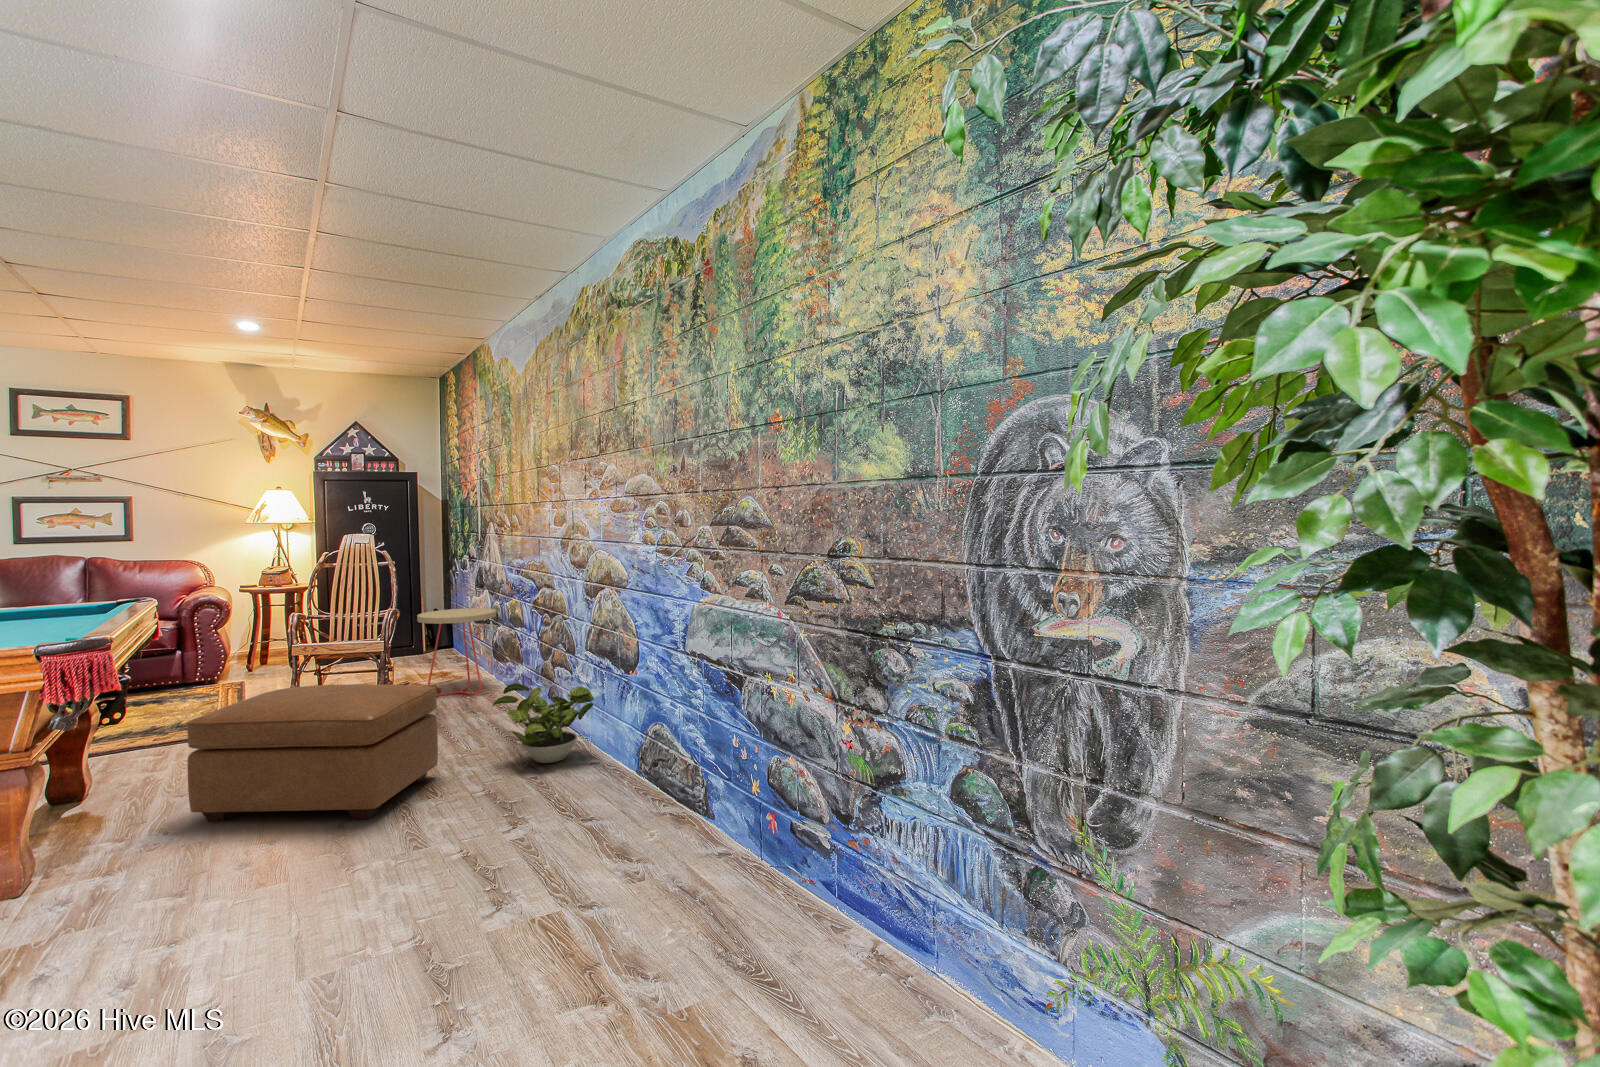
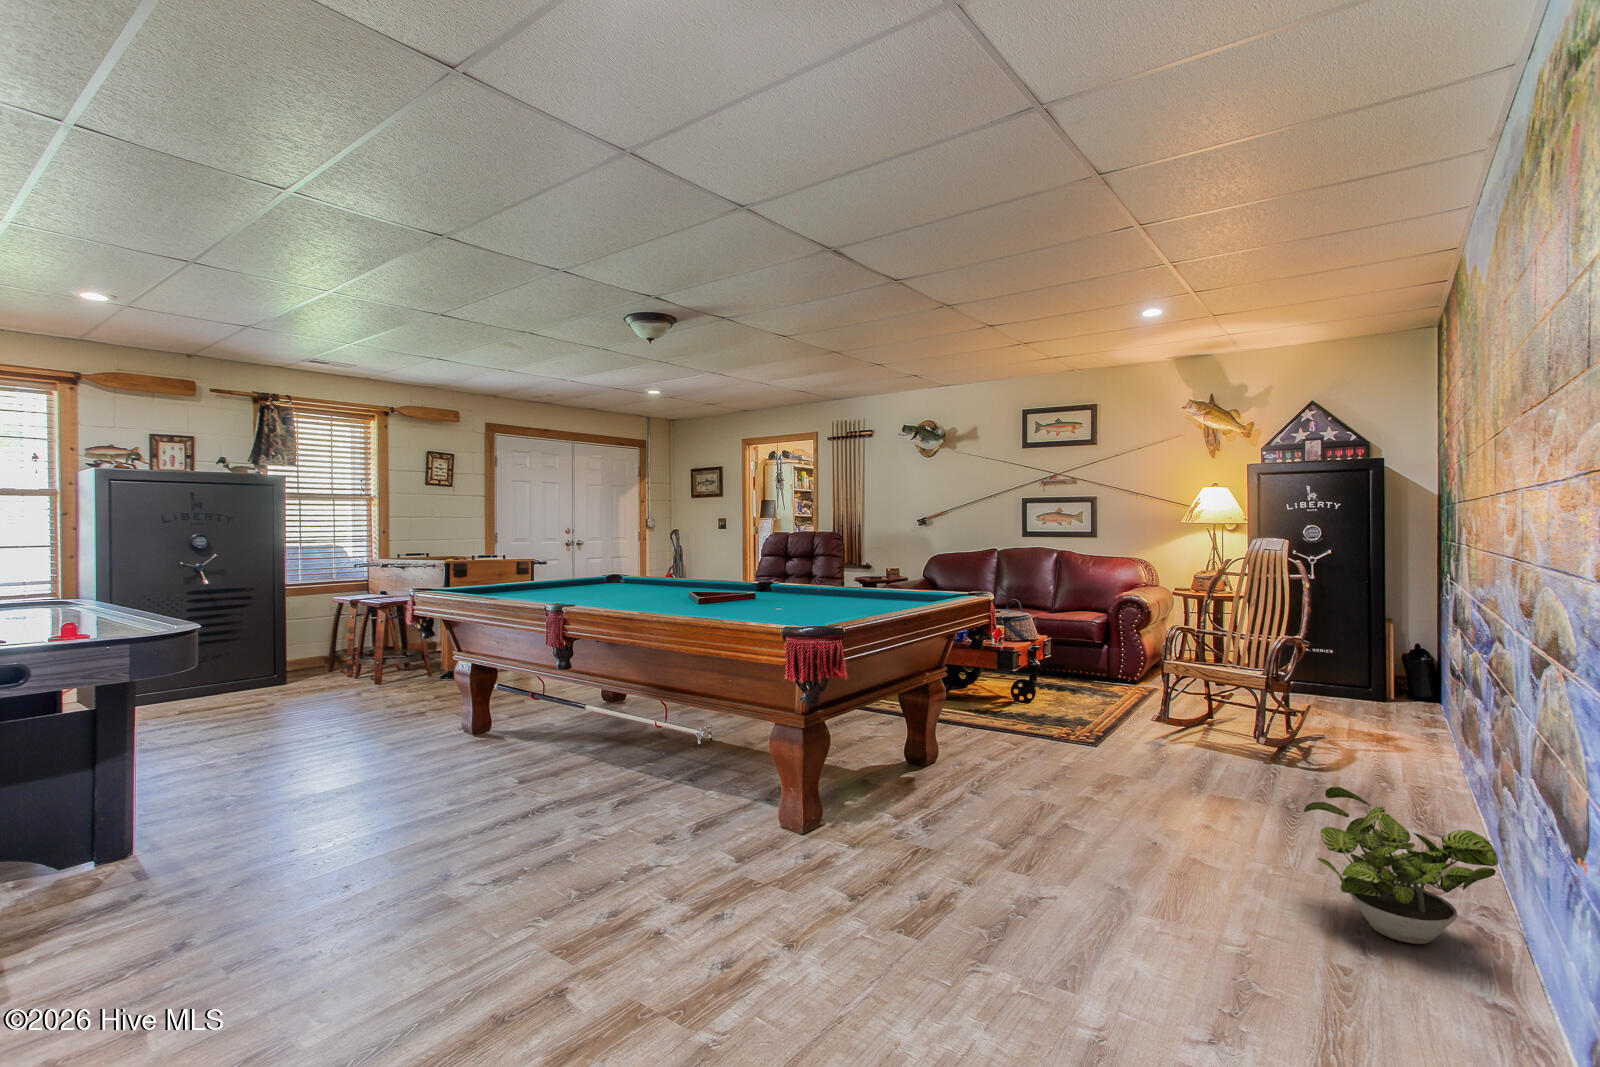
side table: present [417,608,496,696] -> none [1312,649,1437,781]
ottoman: present [186,684,438,822] -> none [971,709,1221,895]

